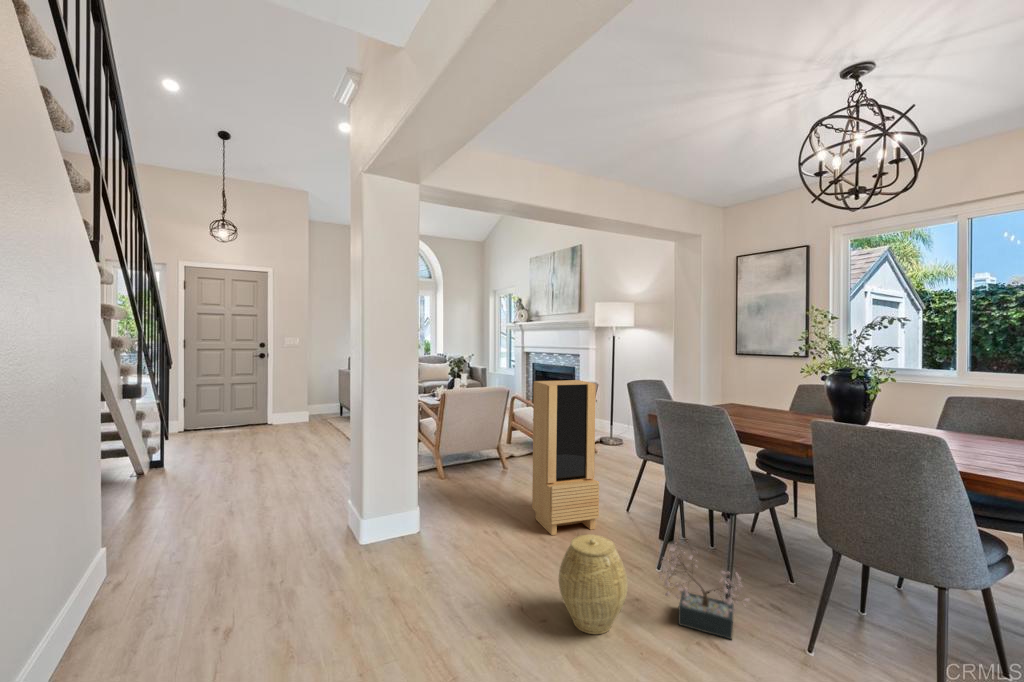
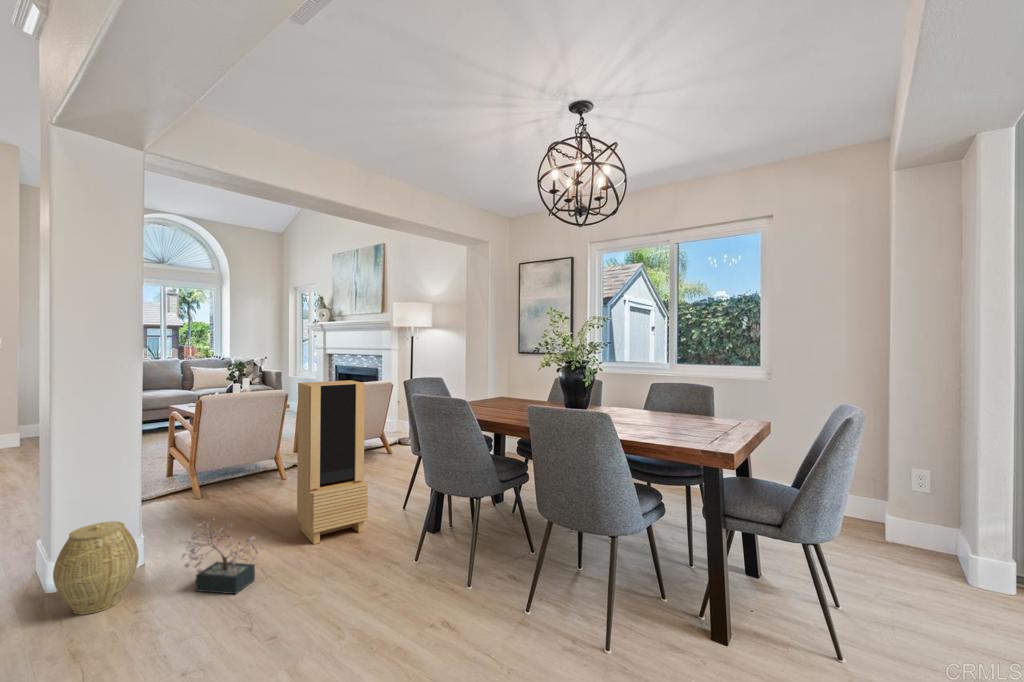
woven basket: present [559,534,628,634] -> present [53,521,139,615]
decorative plant: present [659,542,749,639] -> present [180,519,263,594]

